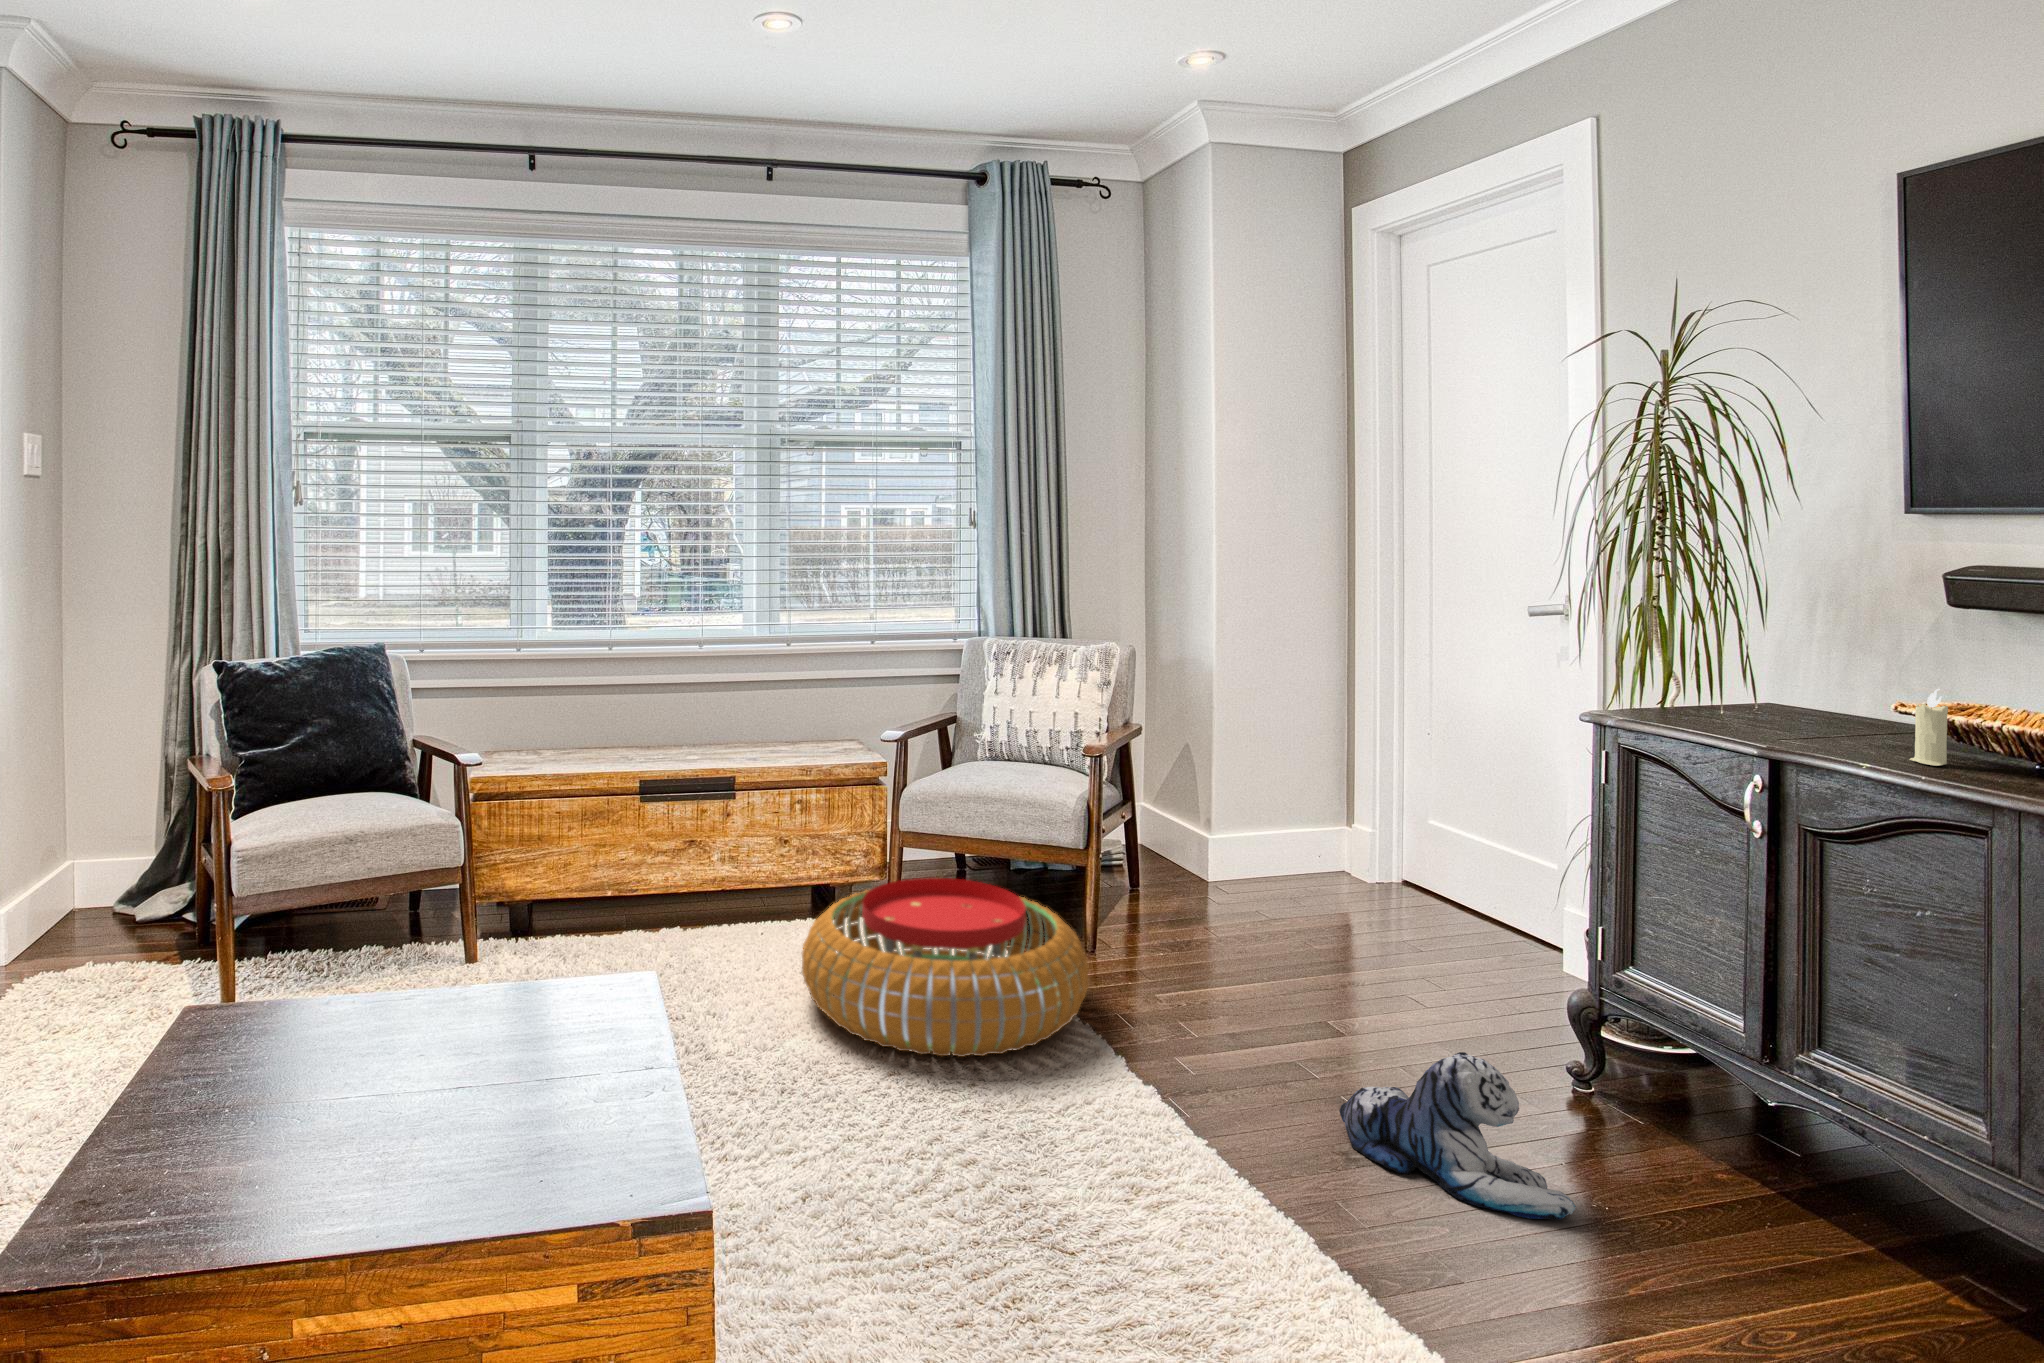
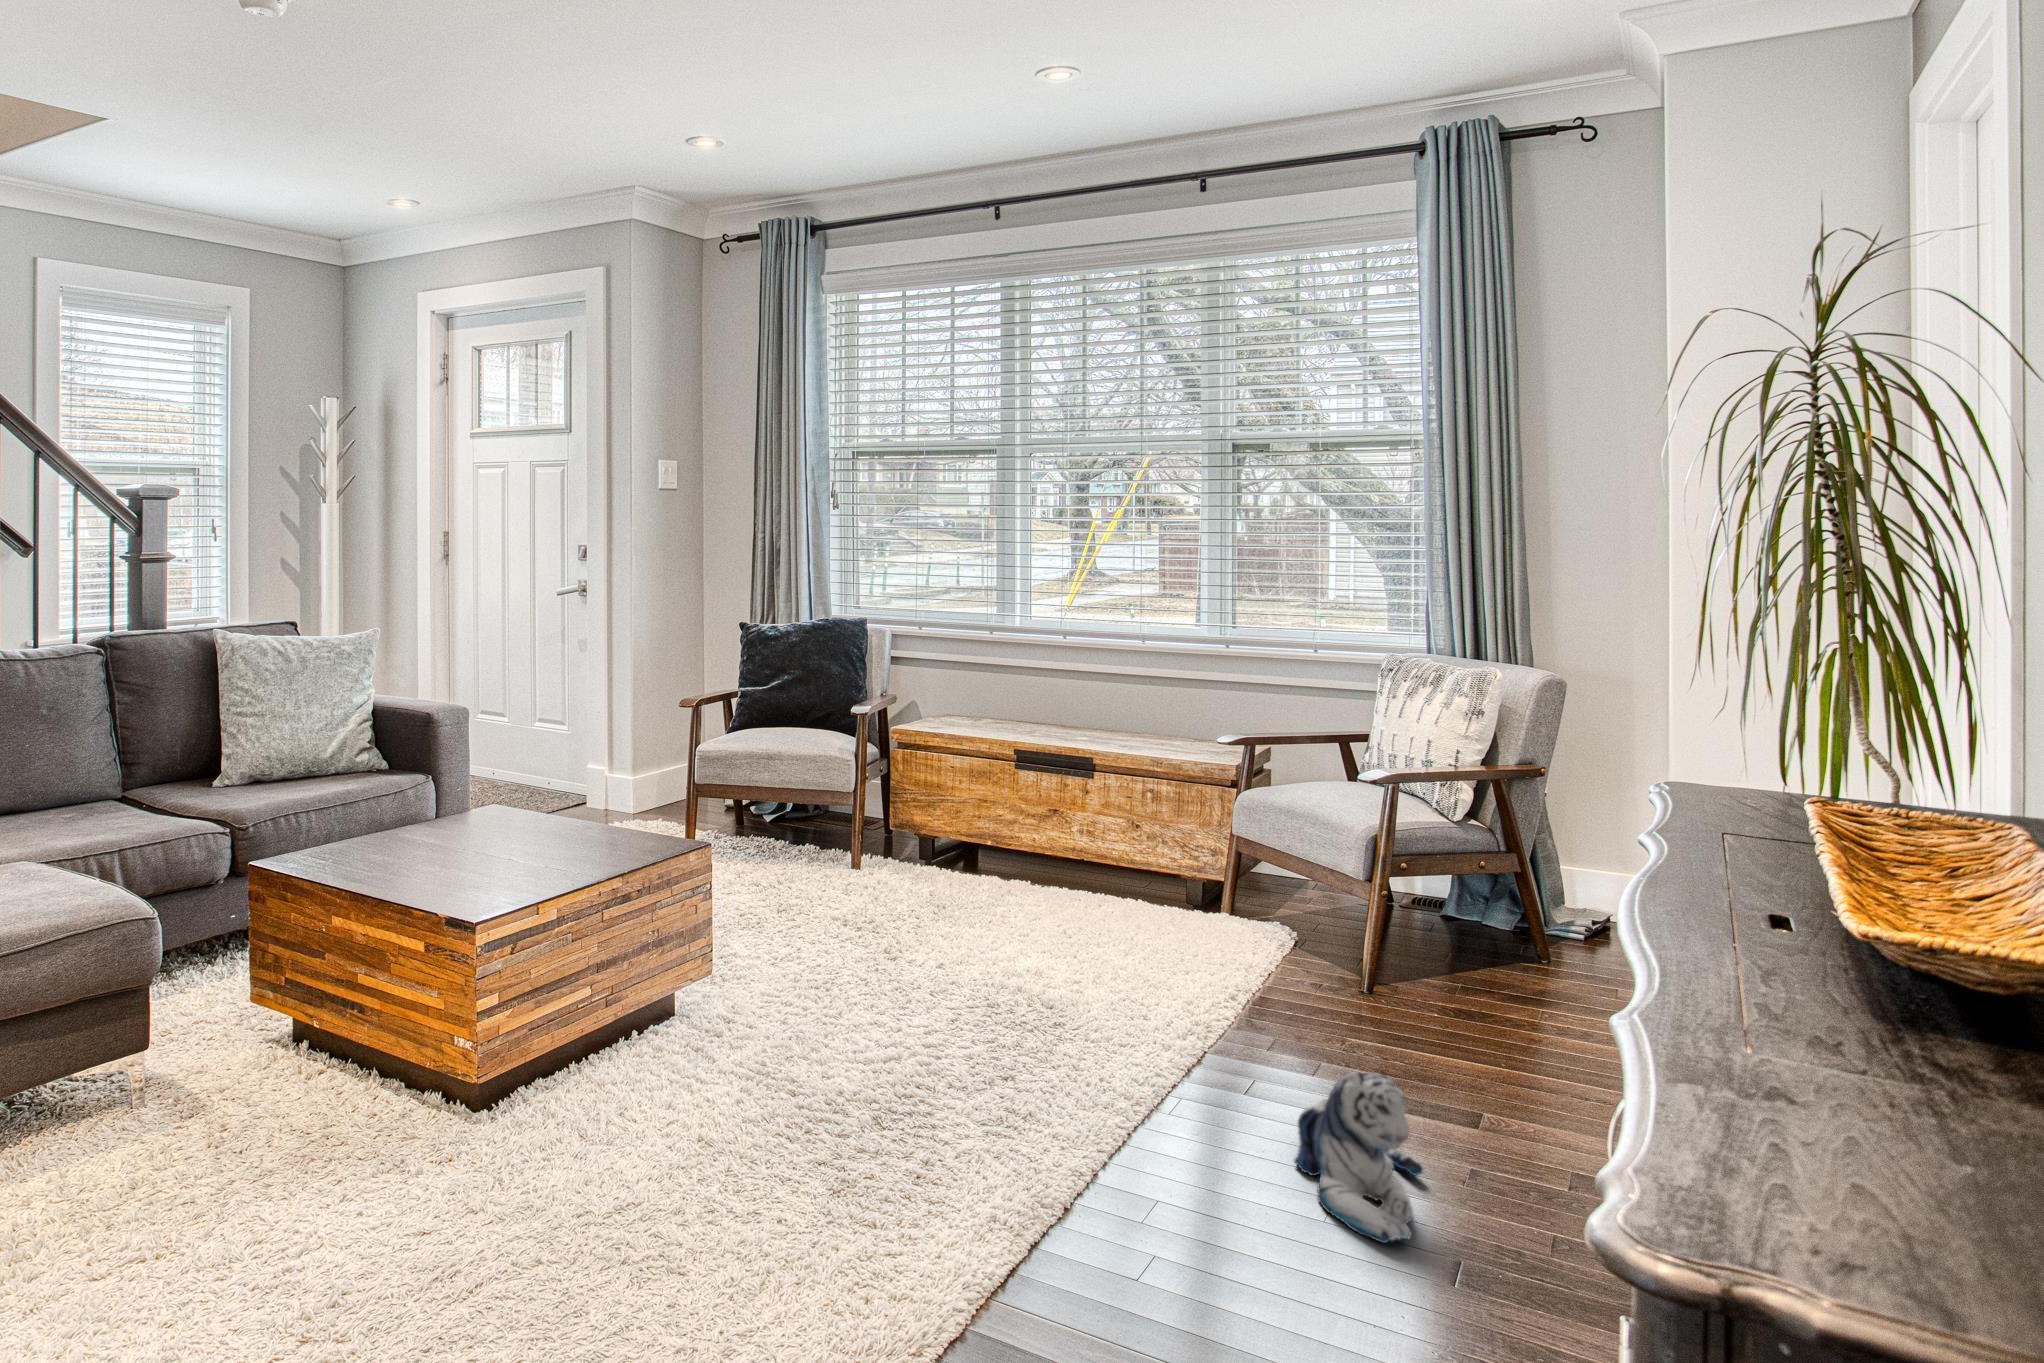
candle: present [1909,689,1948,766] -> none [1713,722,1753,814]
pouf: present [802,878,1089,1057] -> none [1008,858,1283,1014]

